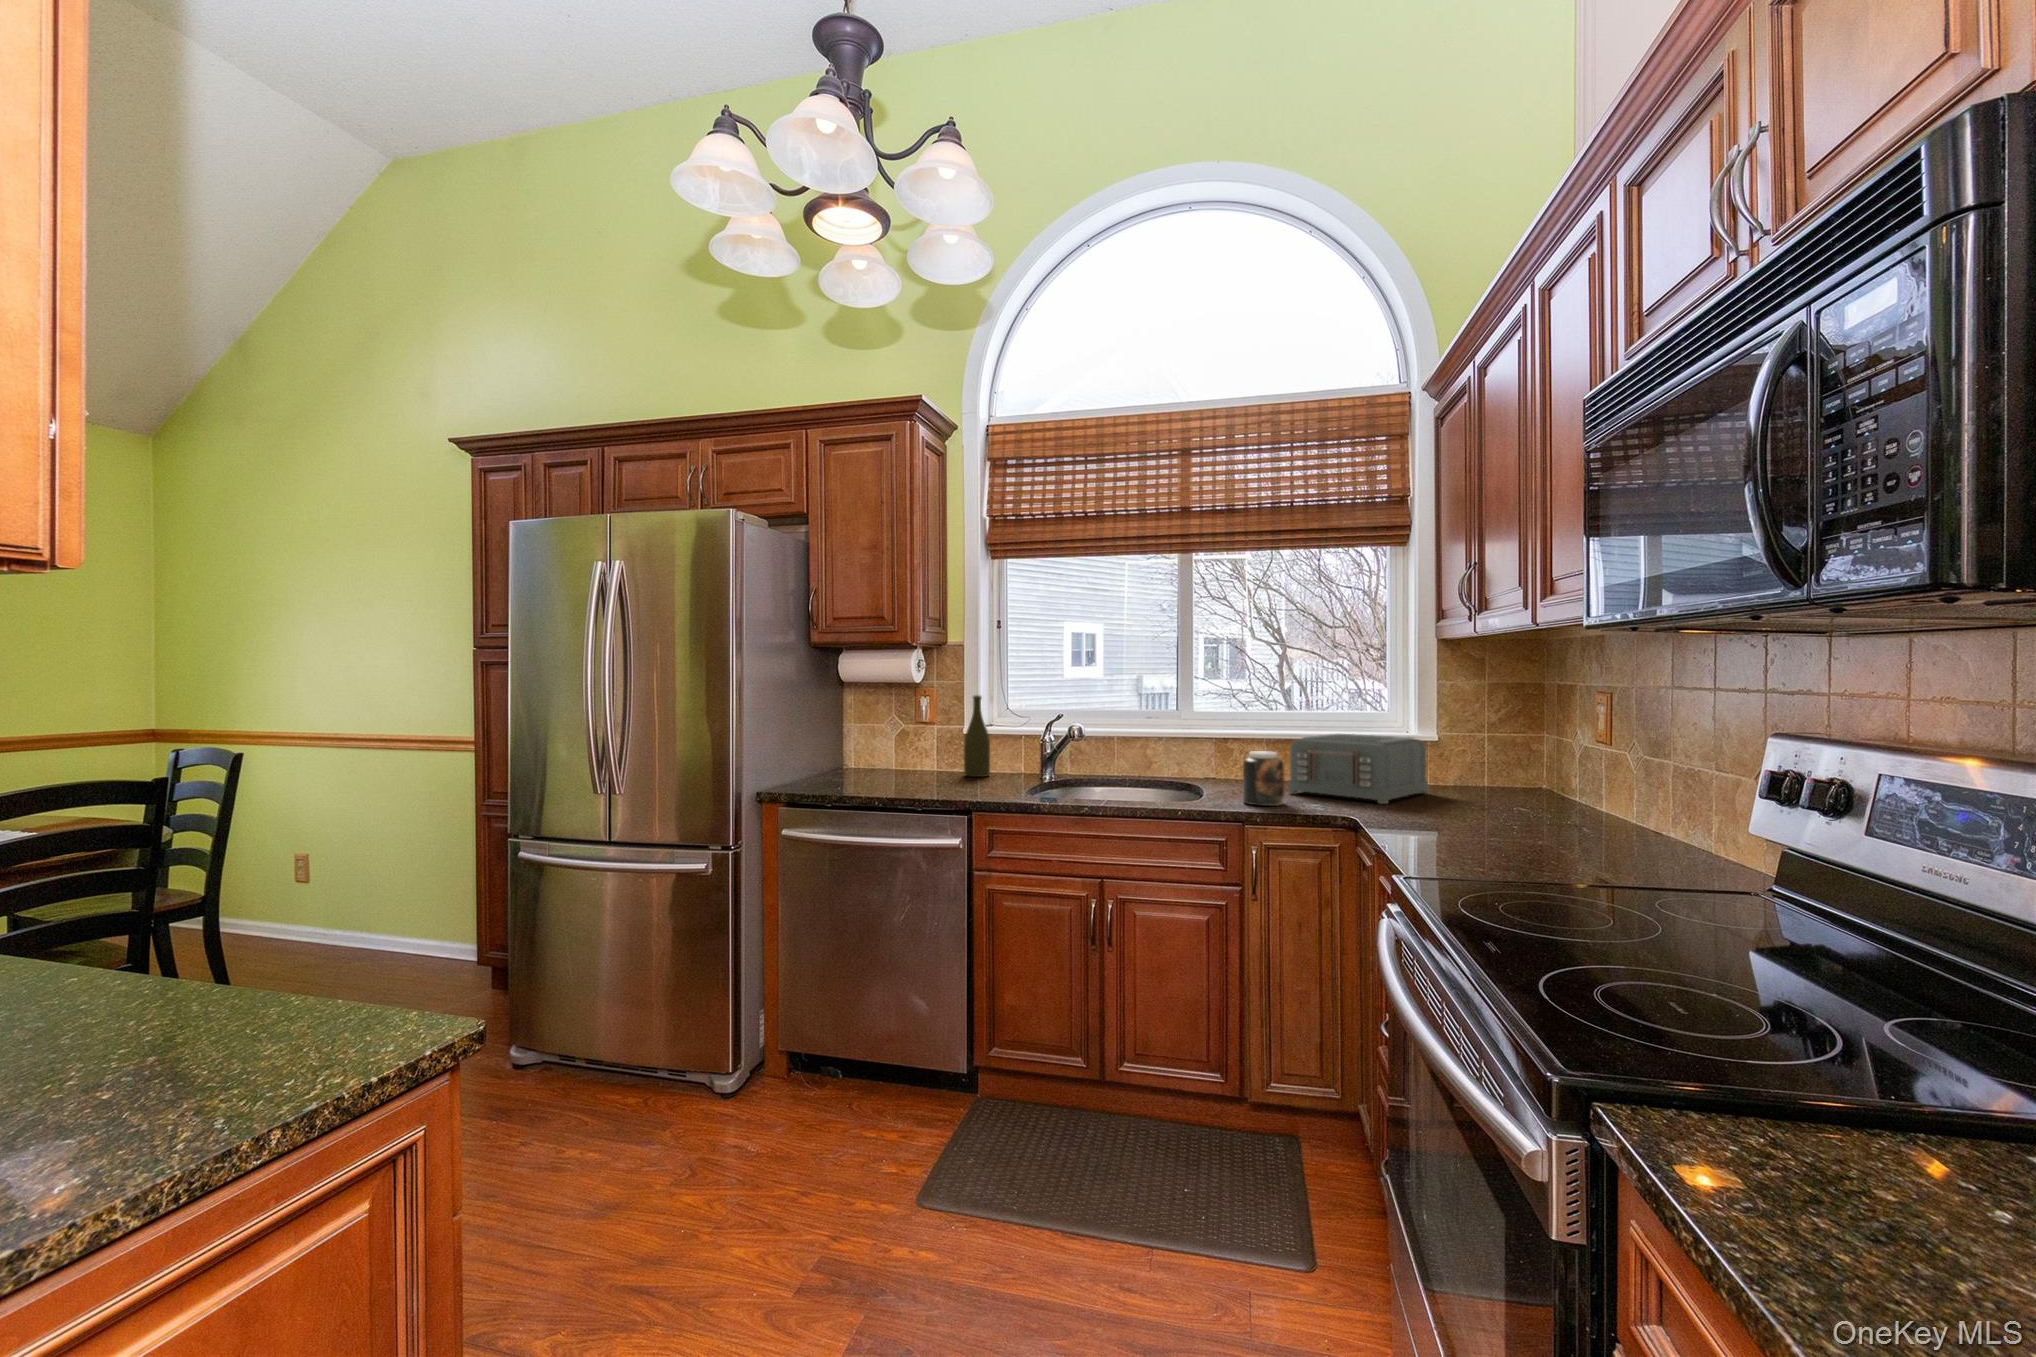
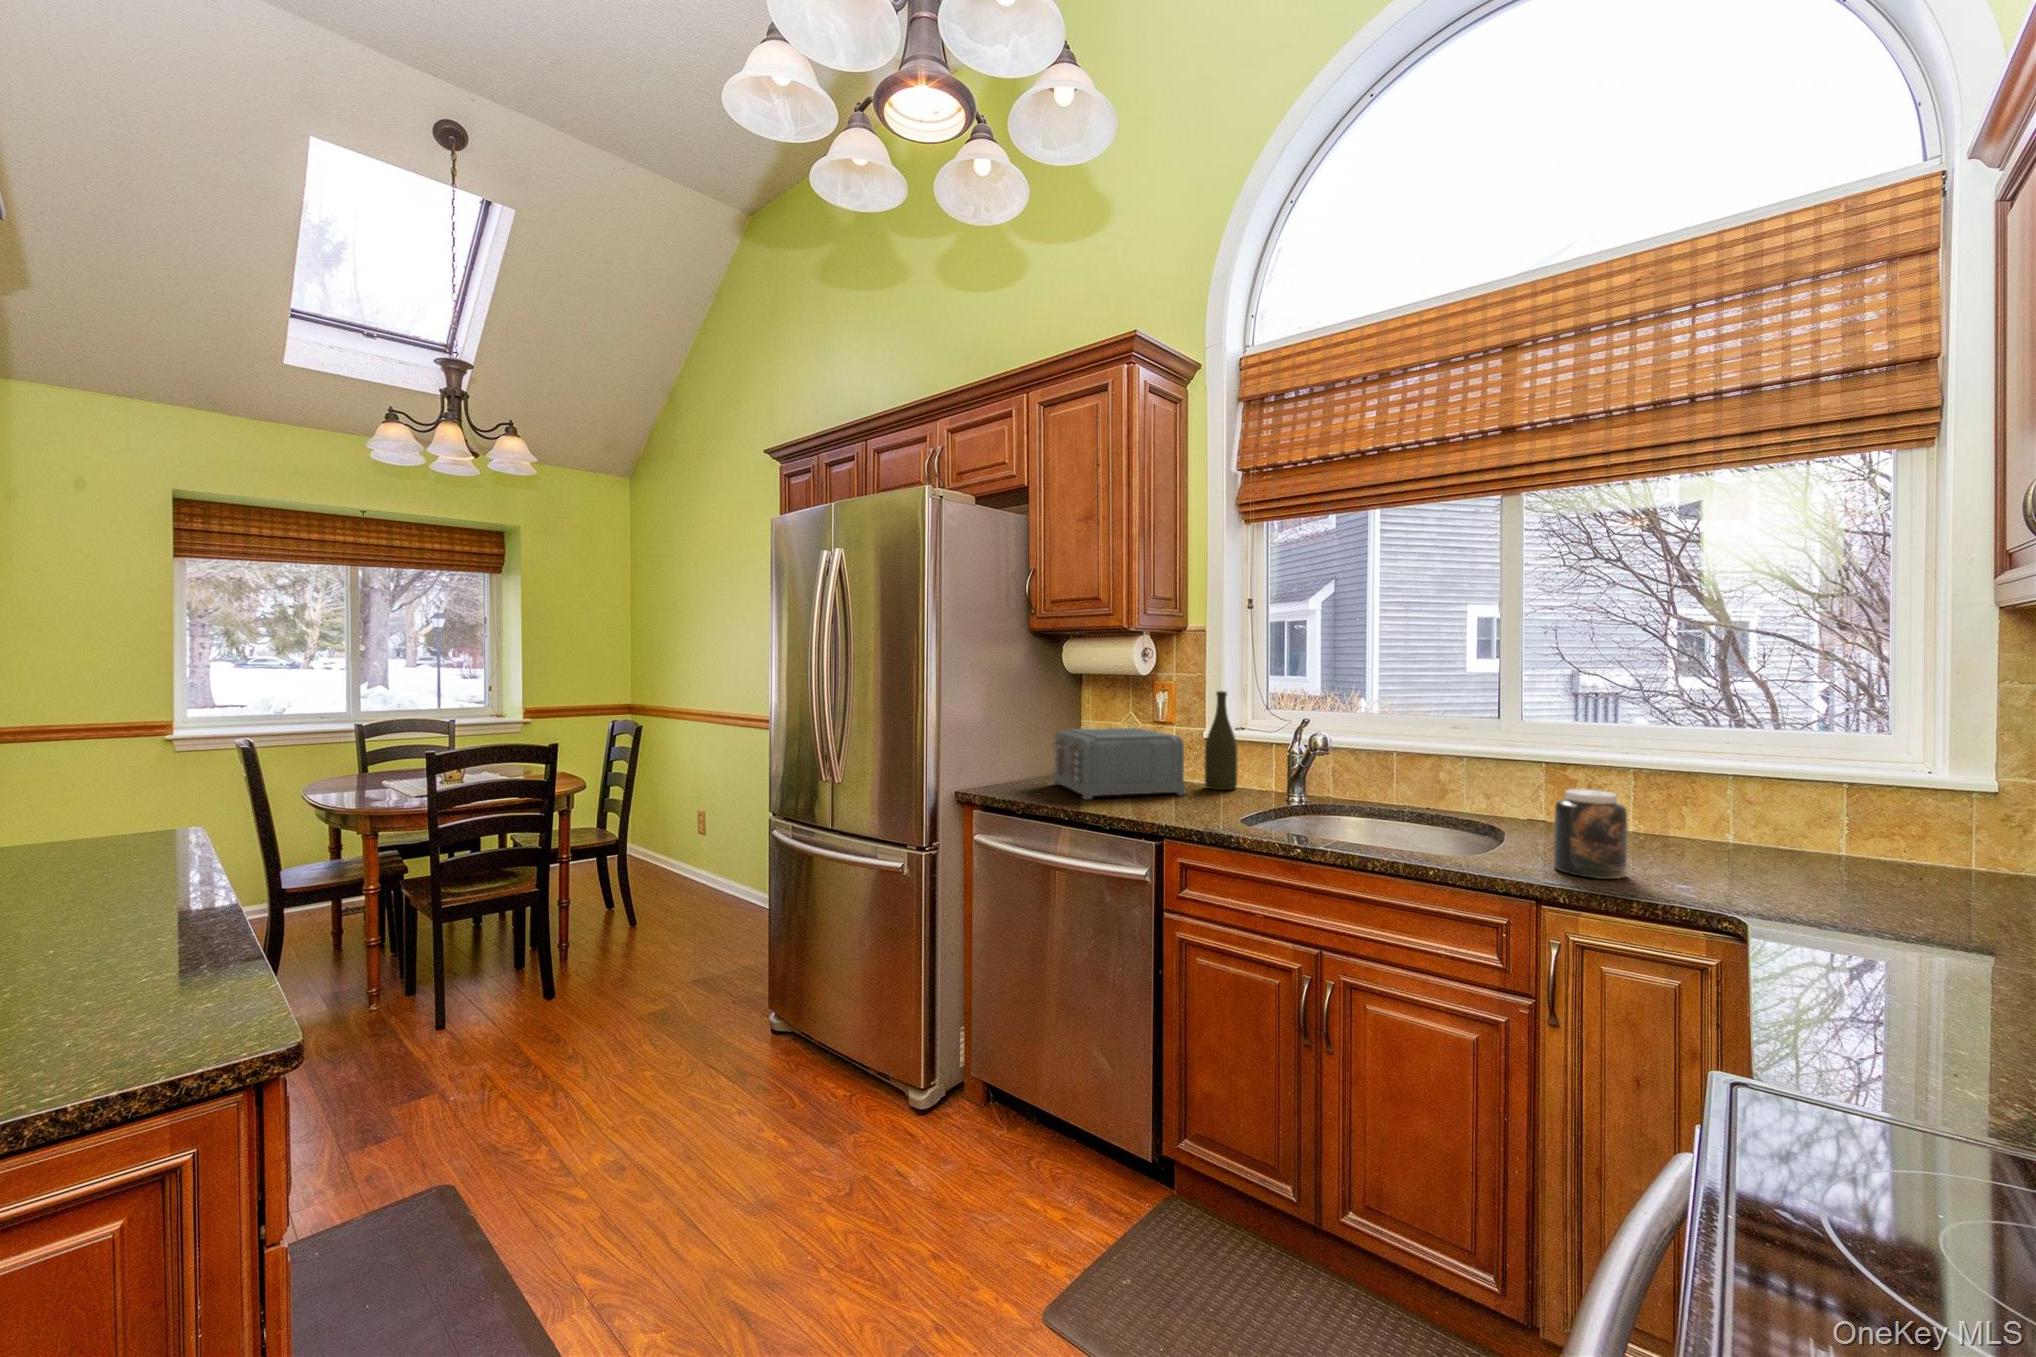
toaster: present [1289,734,1428,804] -> present [1051,728,1185,799]

